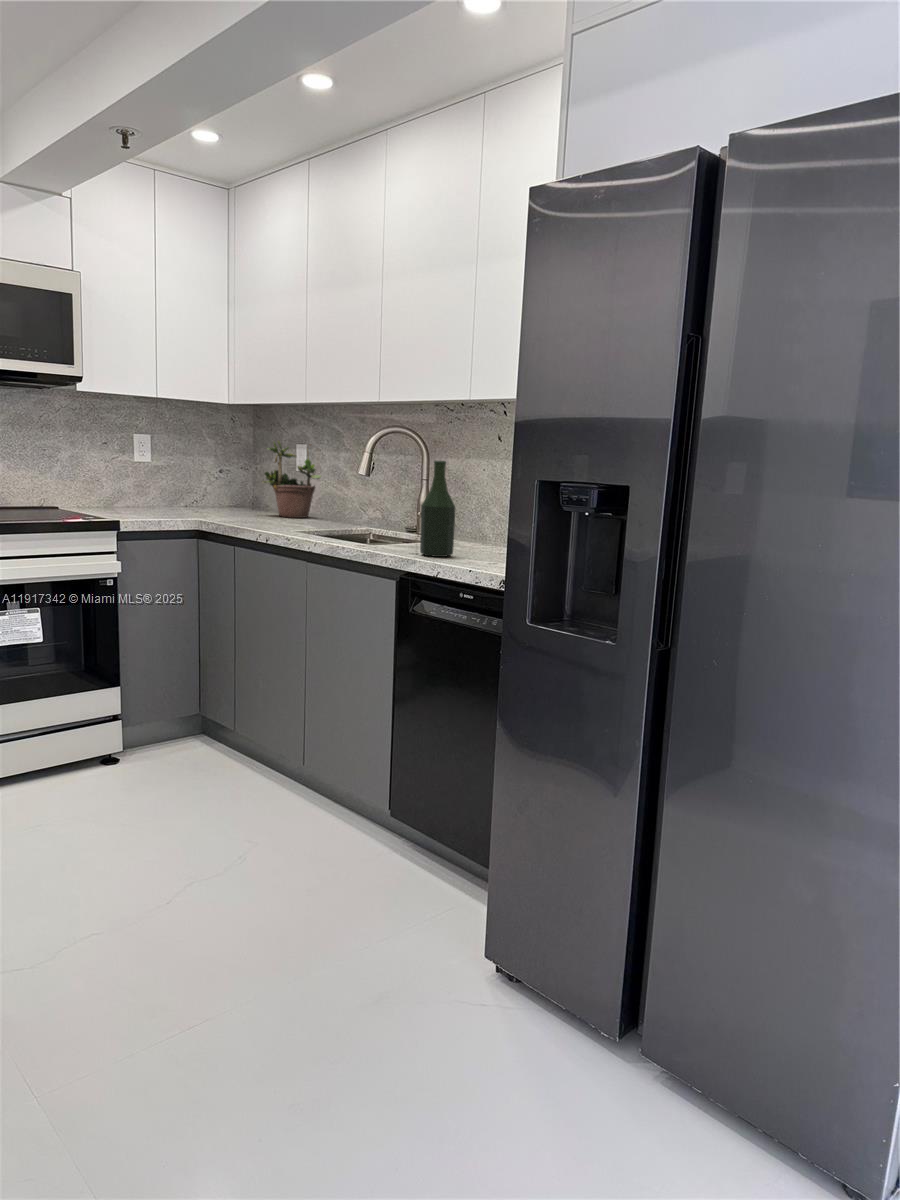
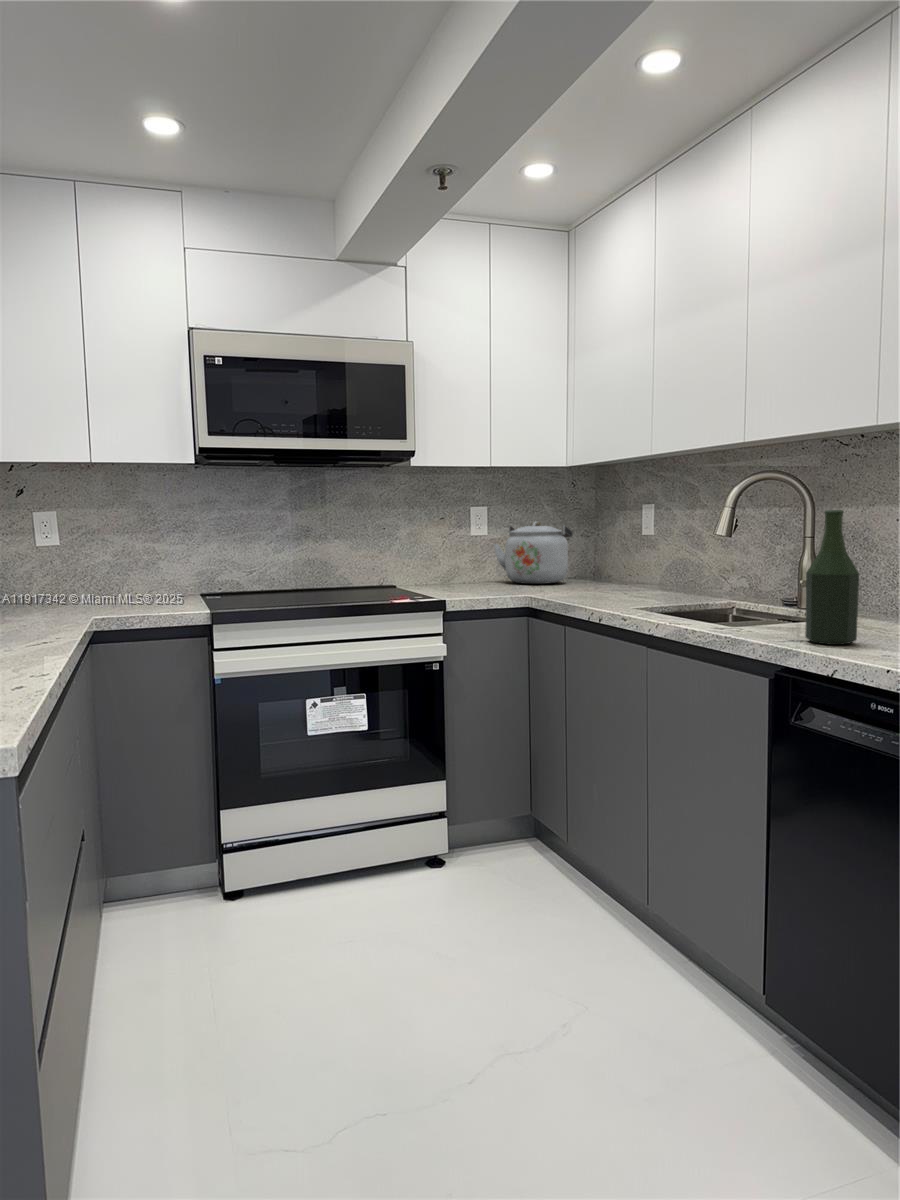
potted plant: present [262,441,321,518] -> none [604,495,674,589]
kettle: none [155,453,231,510] -> present [494,521,573,584]

